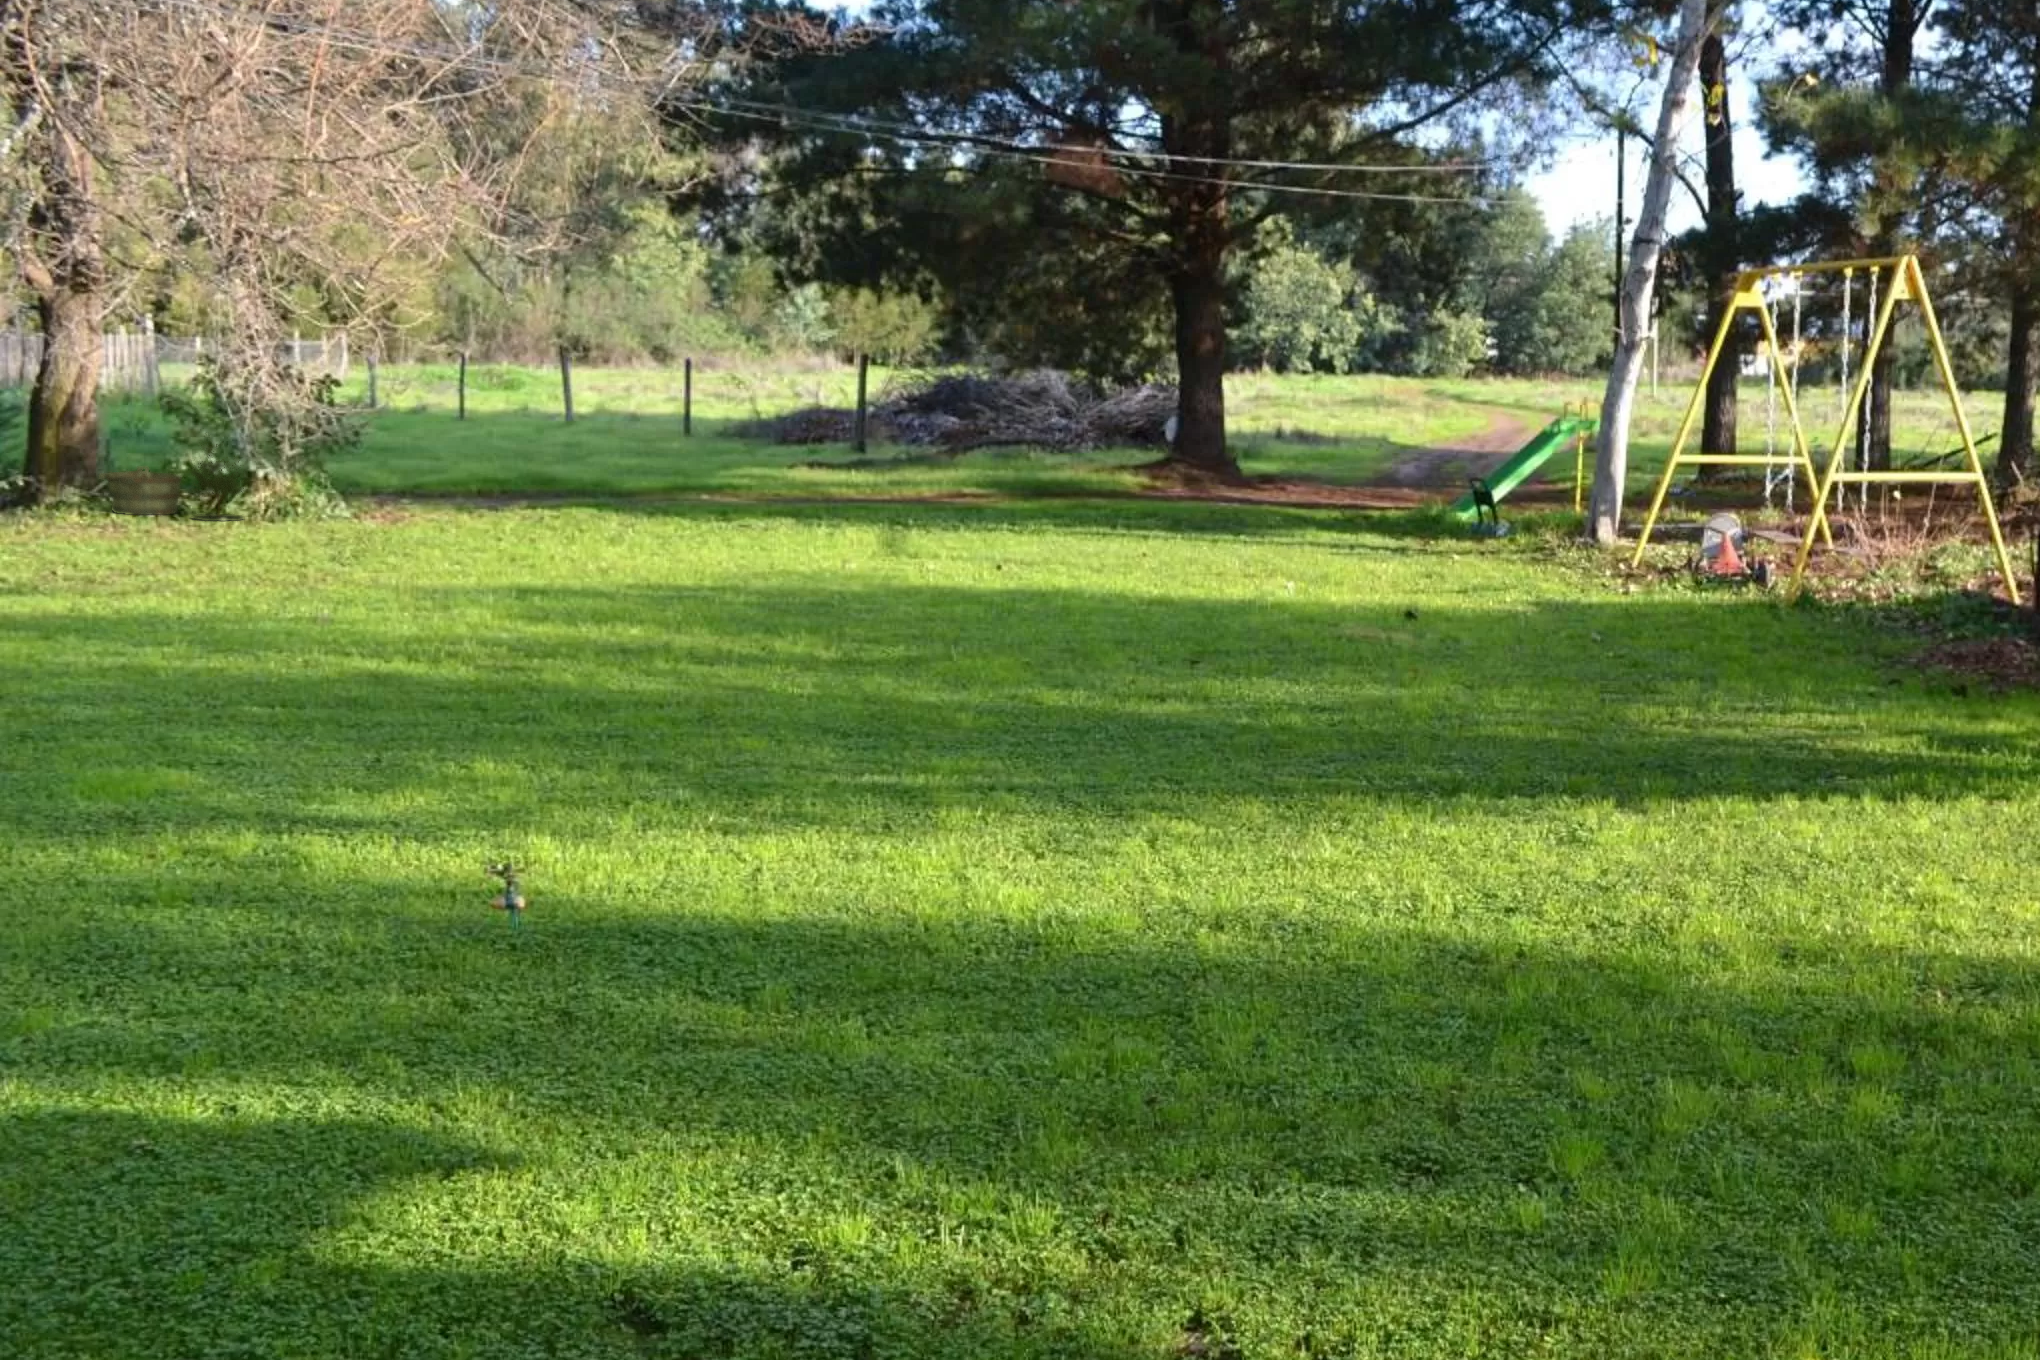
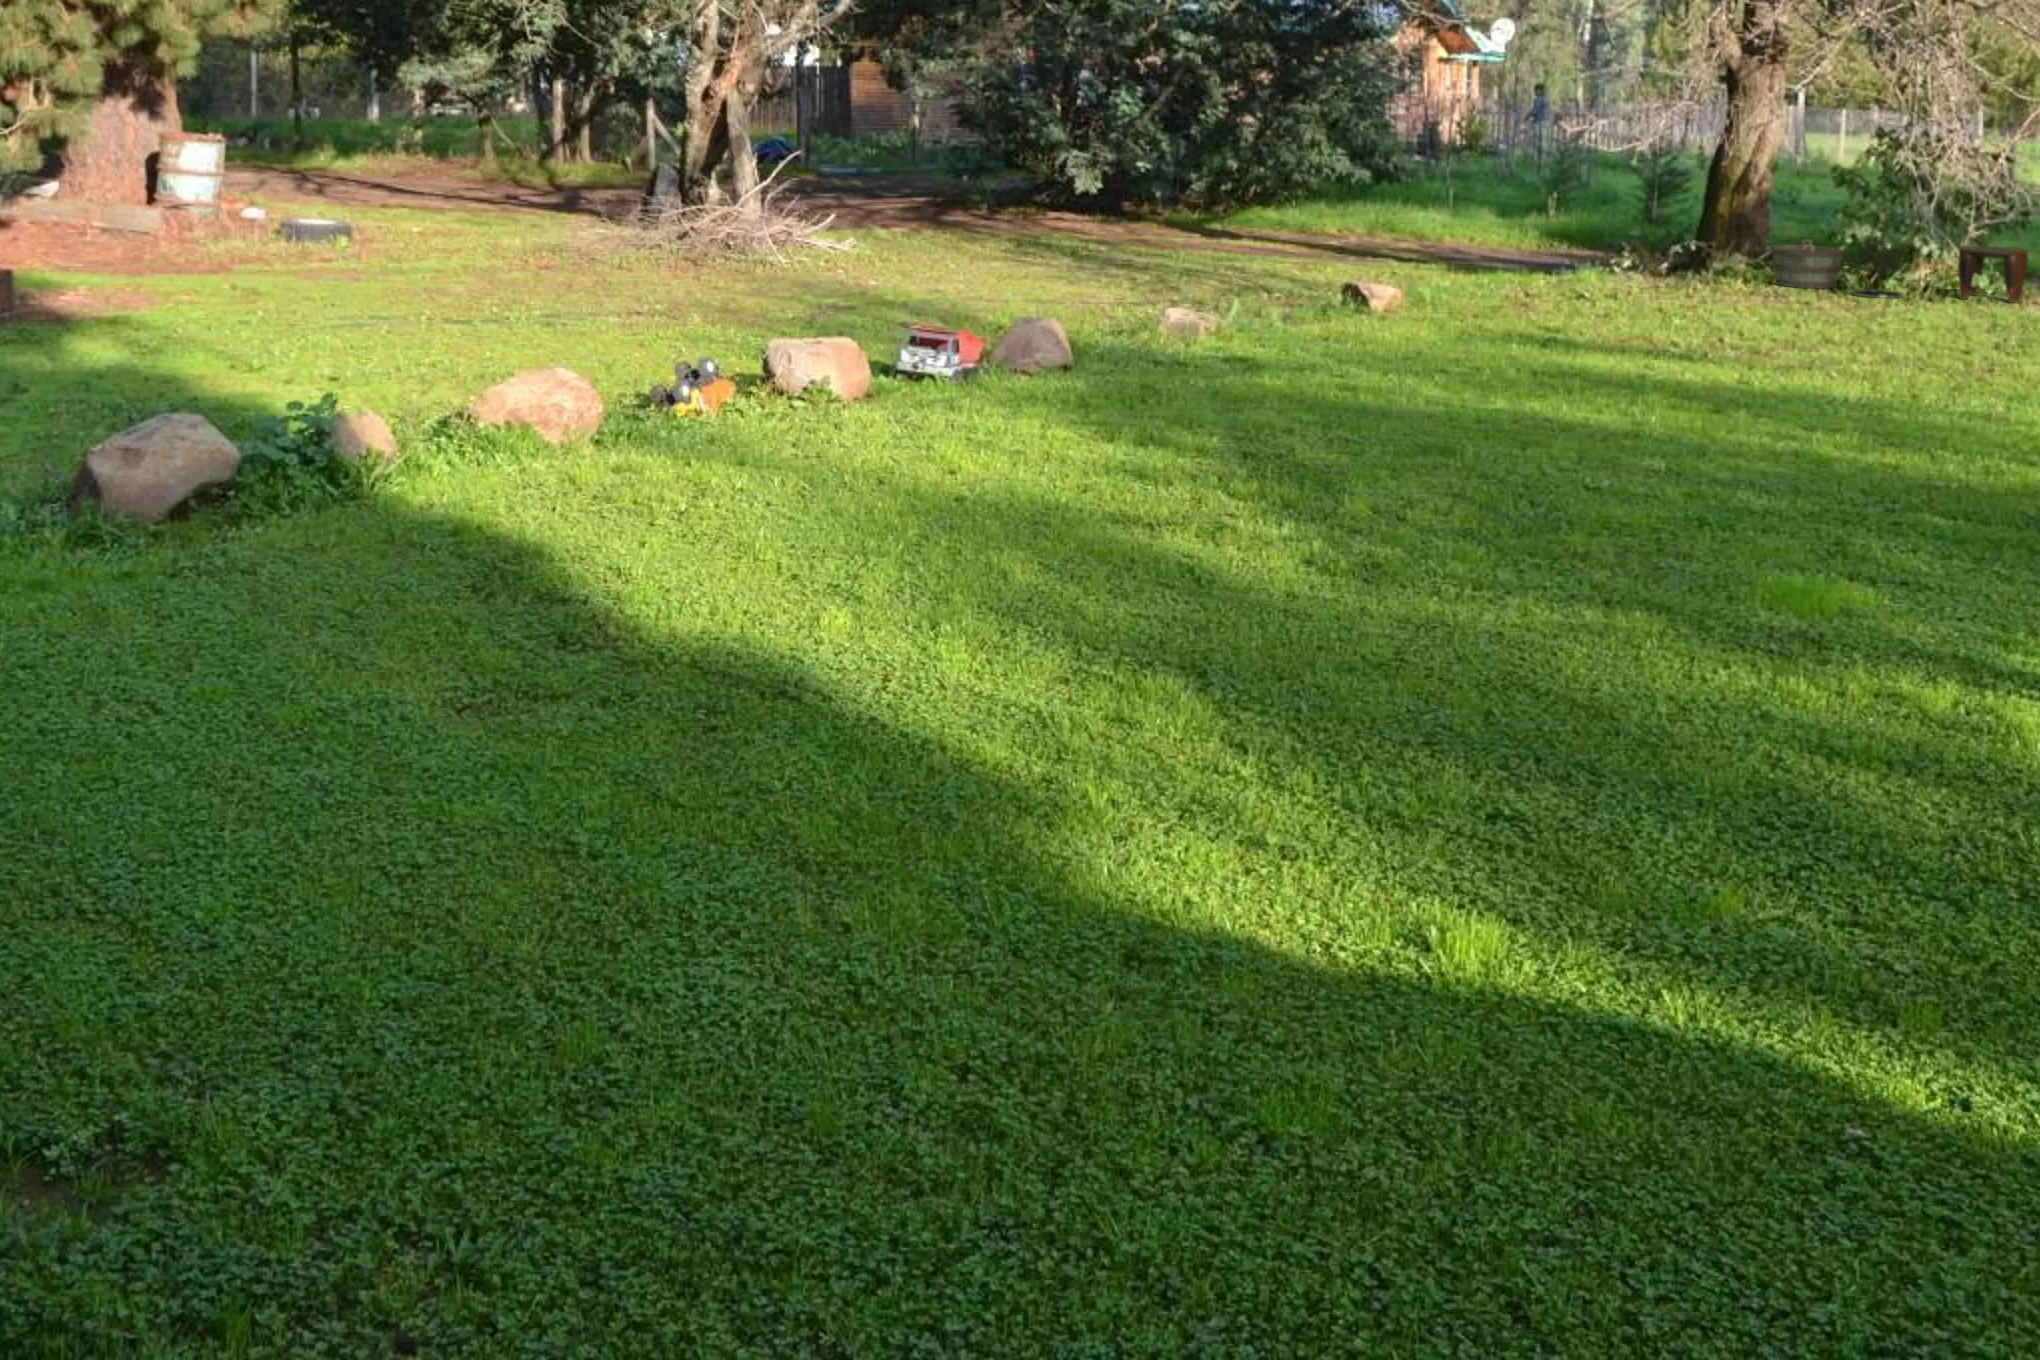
stool: none [292,469,358,520] -> present [1958,246,2029,303]

